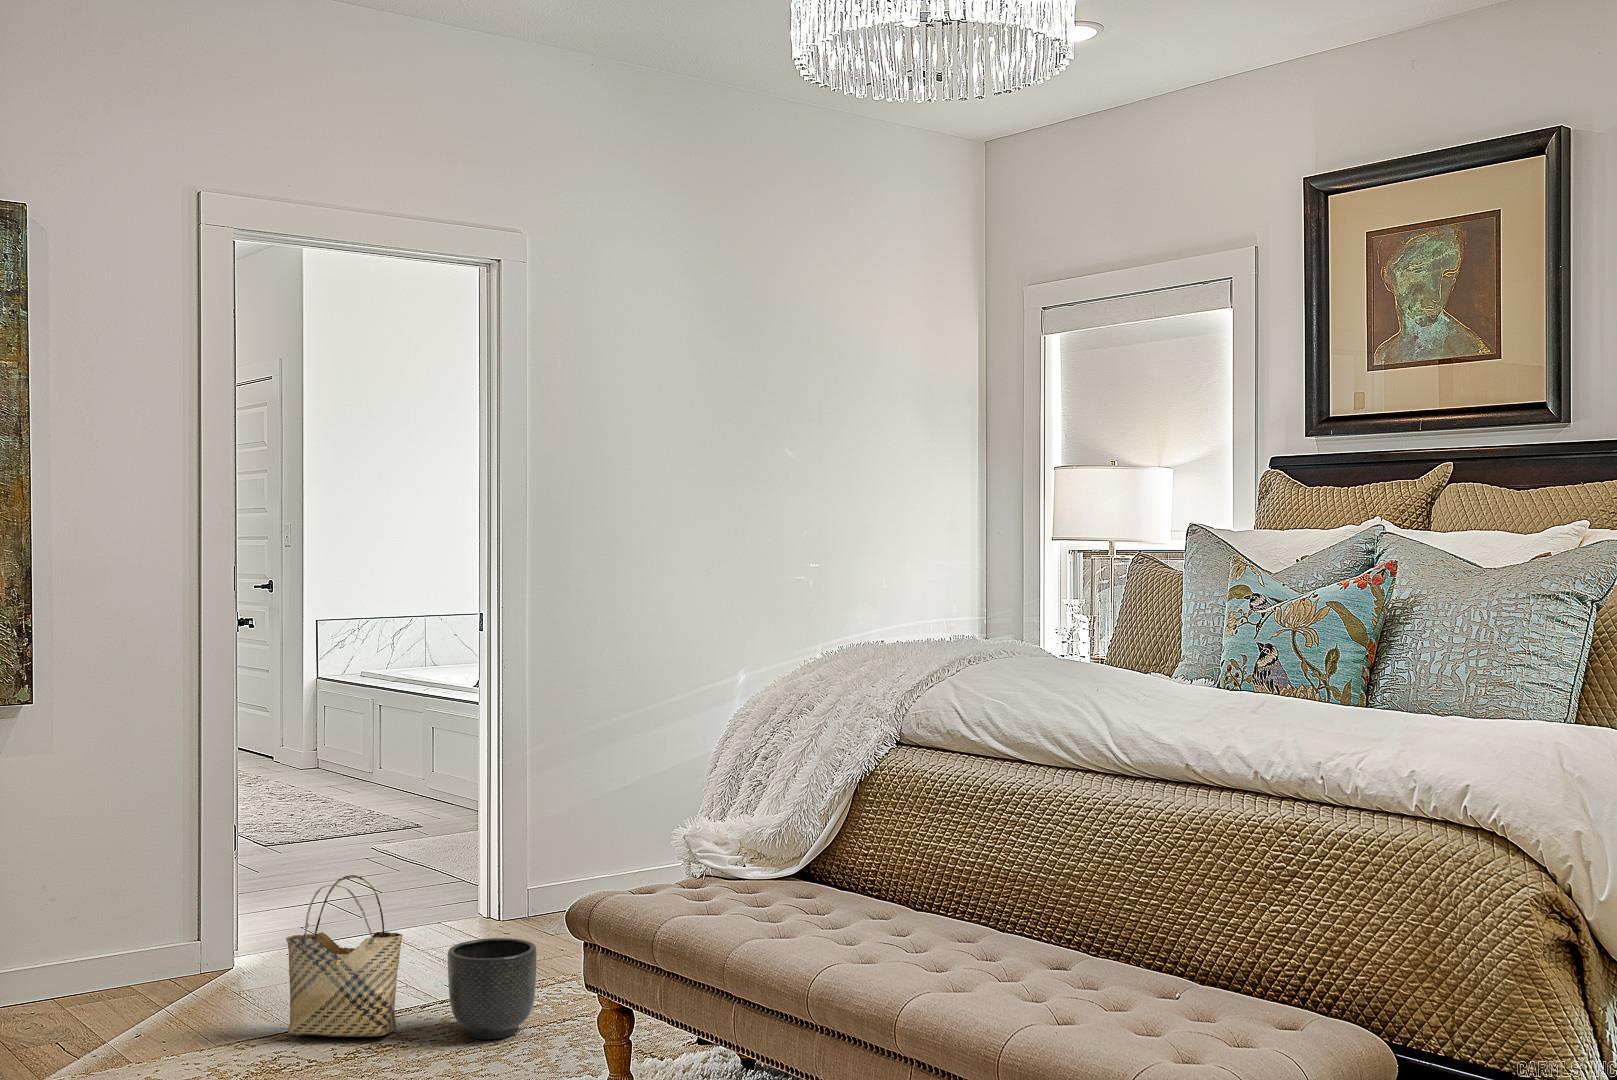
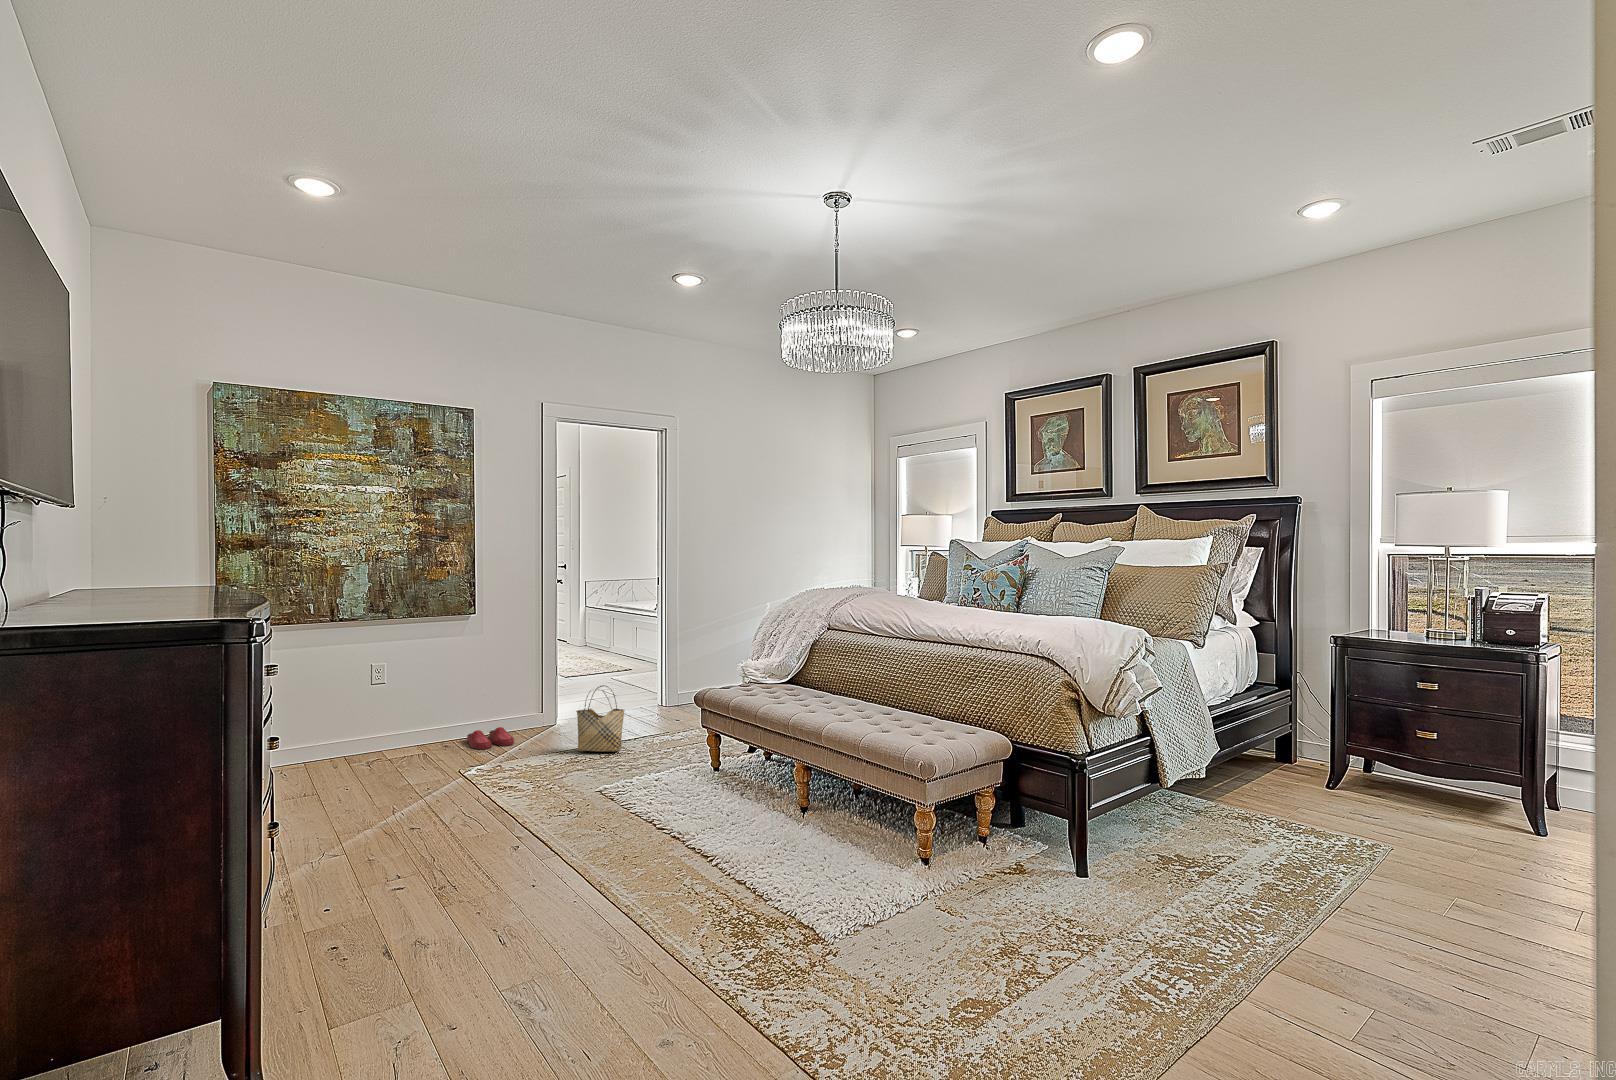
planter: present [448,938,537,1039] -> none [644,712,680,753]
slippers: none [30,973,140,1029] -> present [467,727,514,749]

